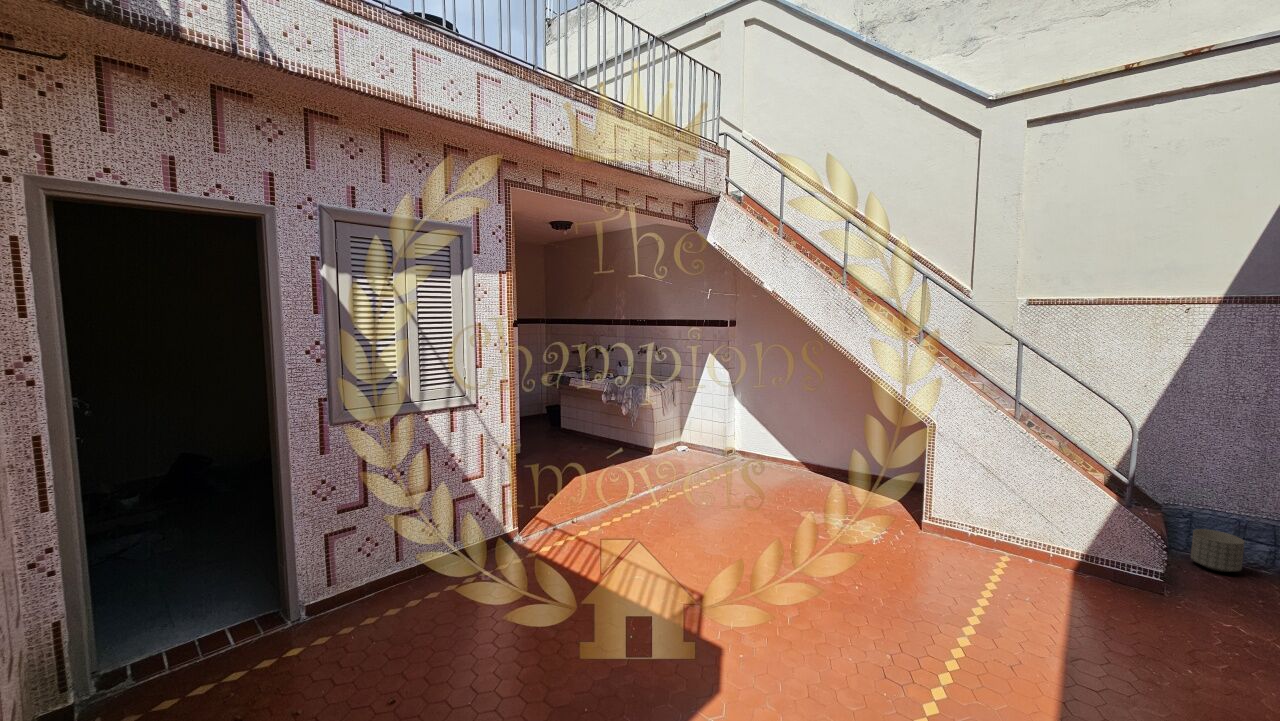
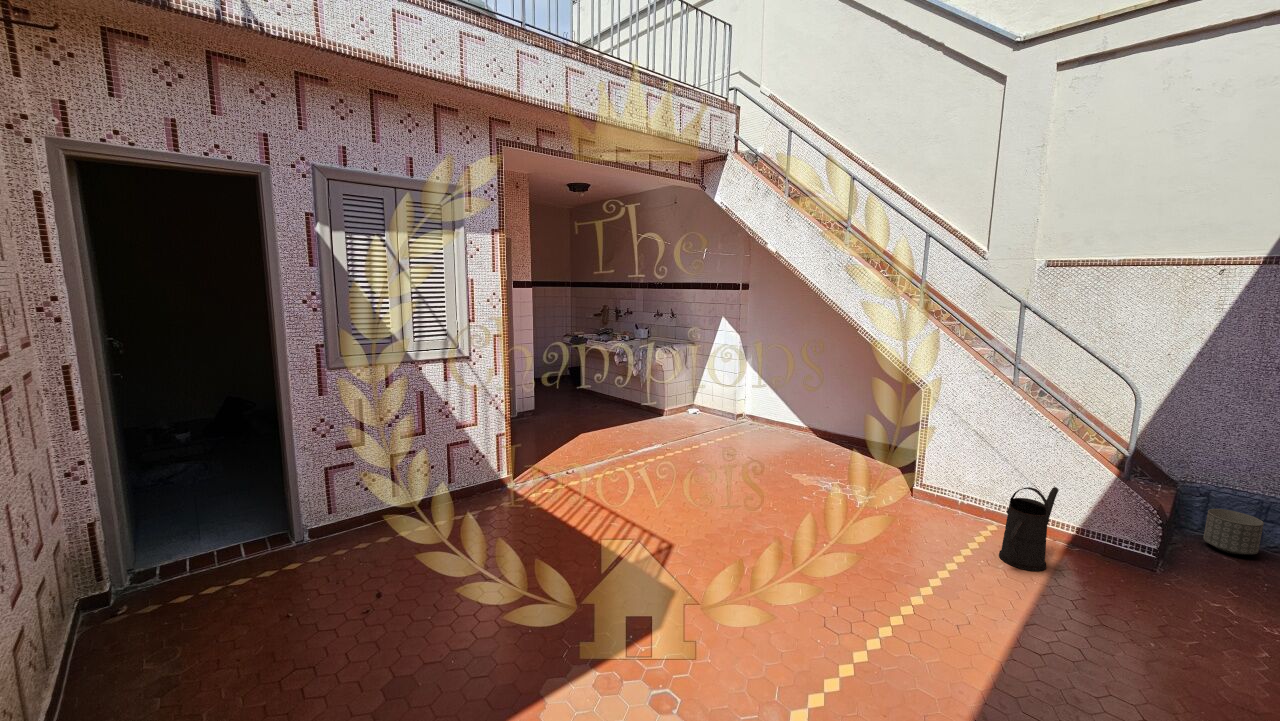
watering can: none [1019,516,1067,601] -> present [999,487,1058,571]

